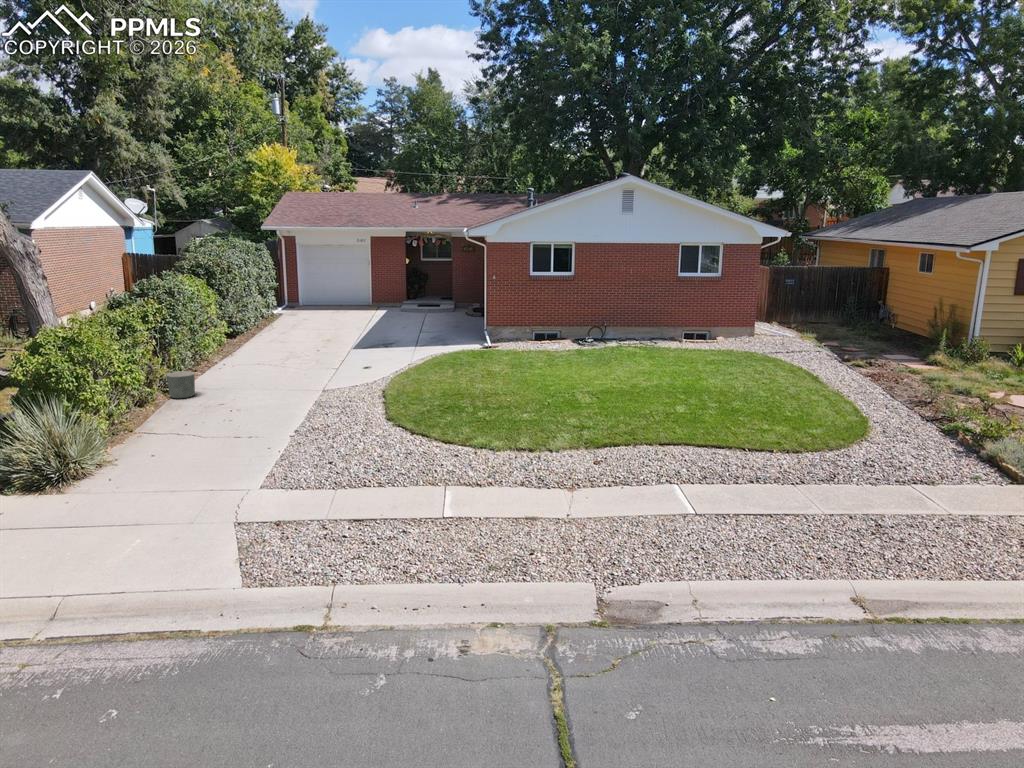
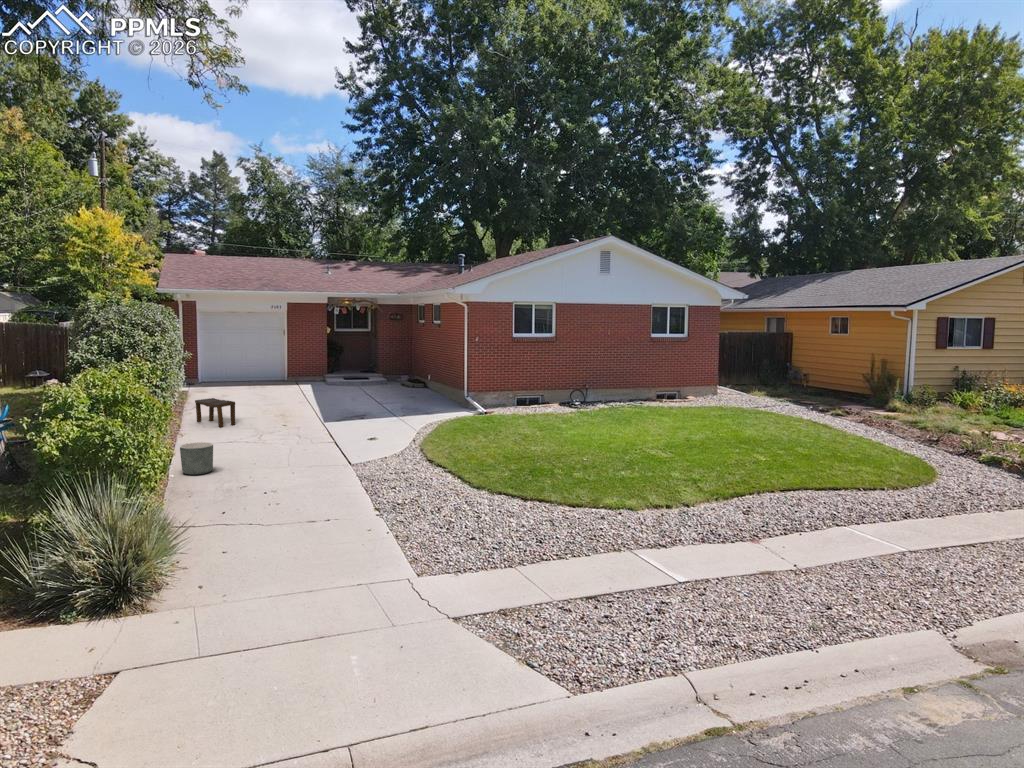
bench: none [223,330,254,356] -> present [195,398,235,427]

